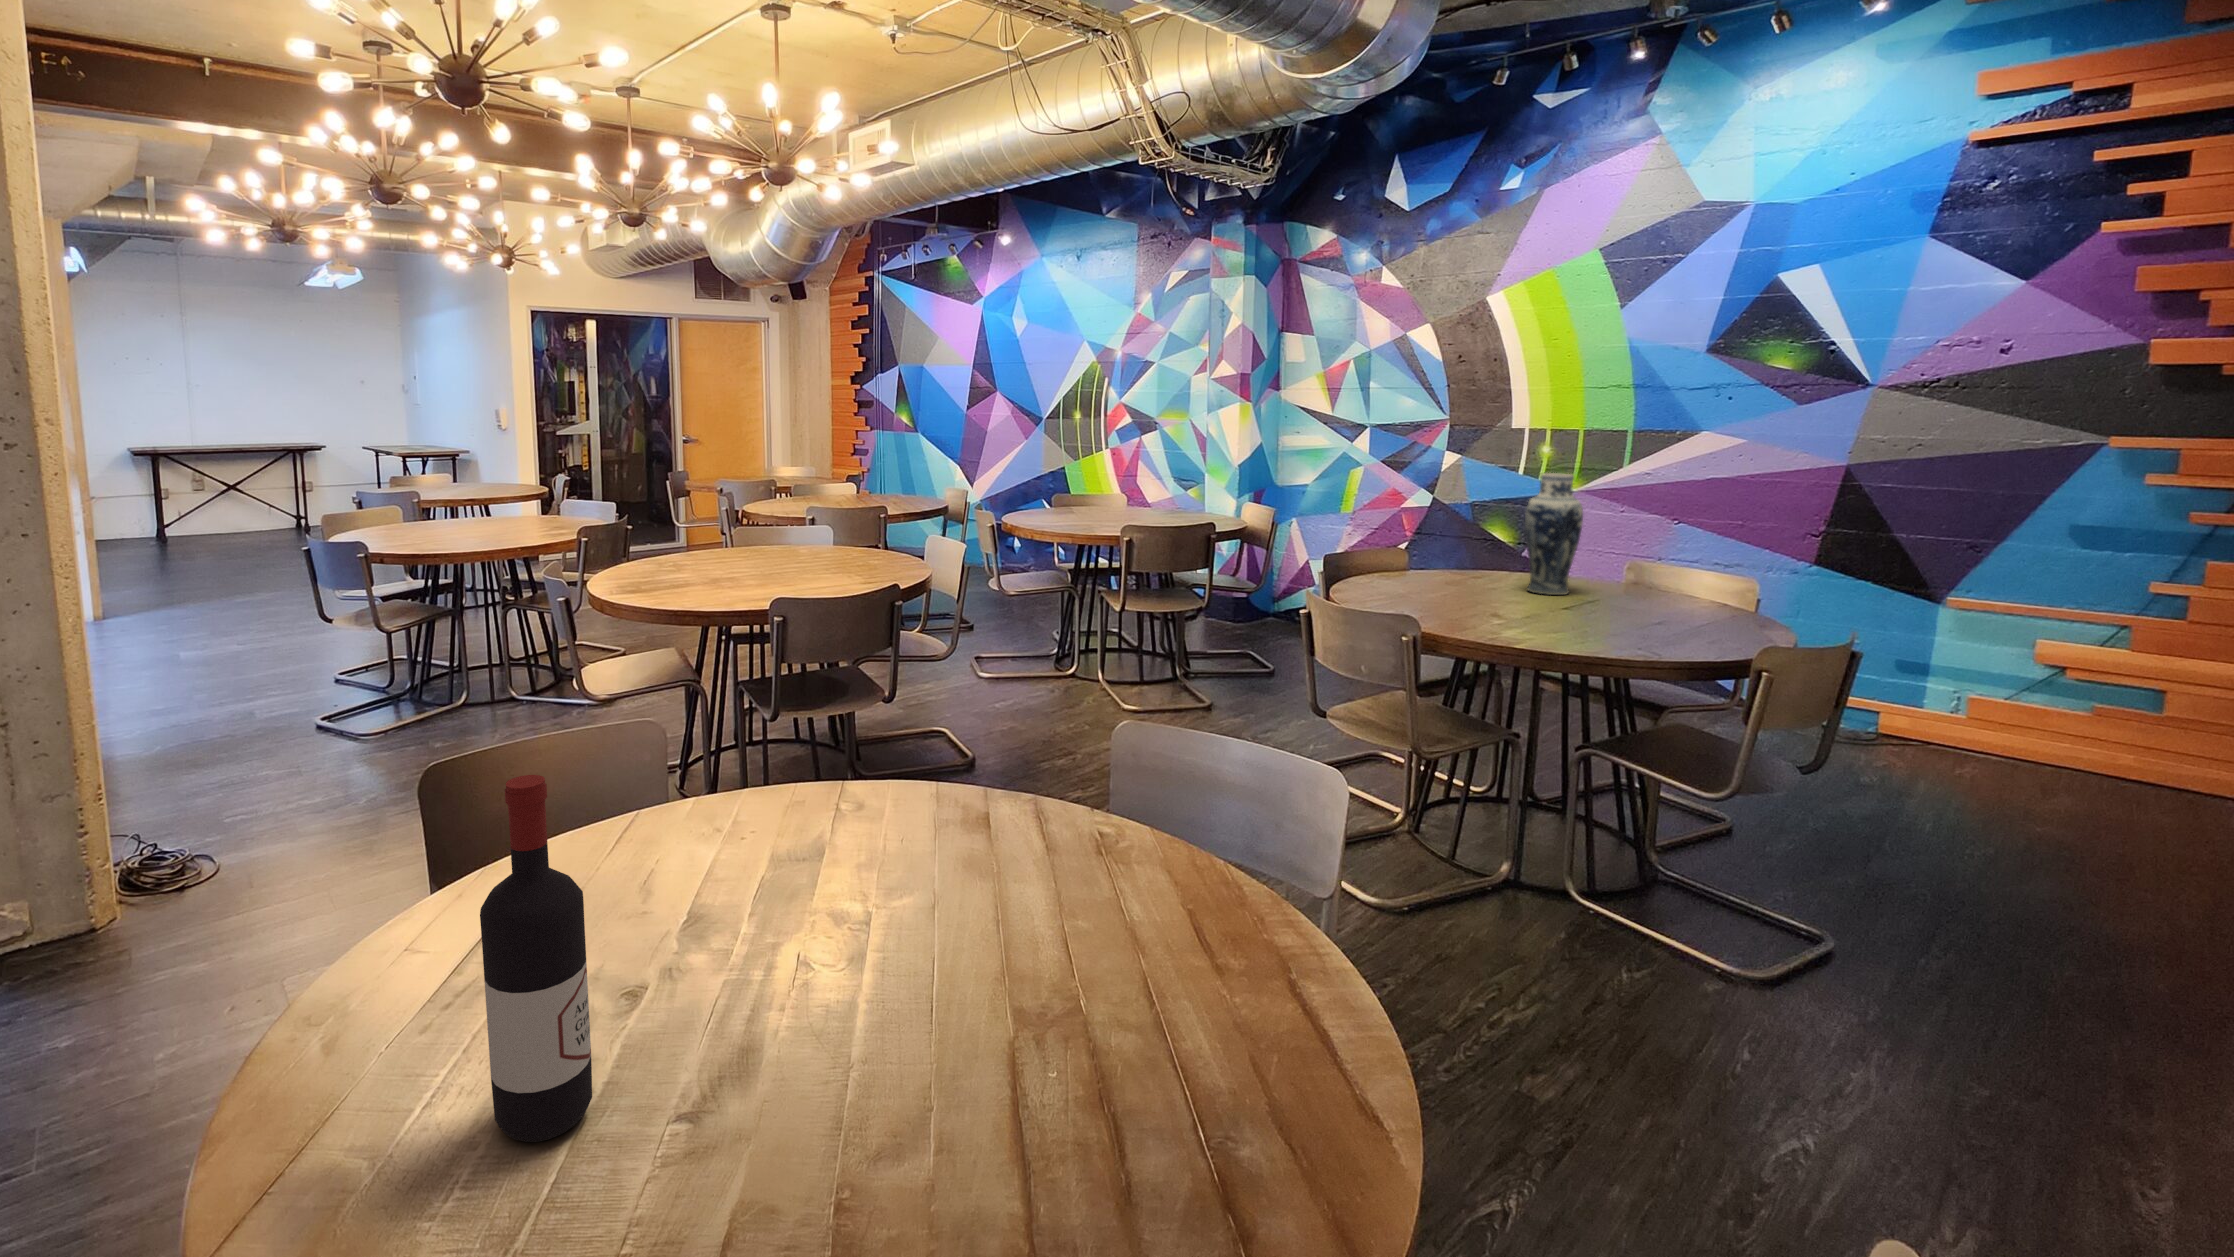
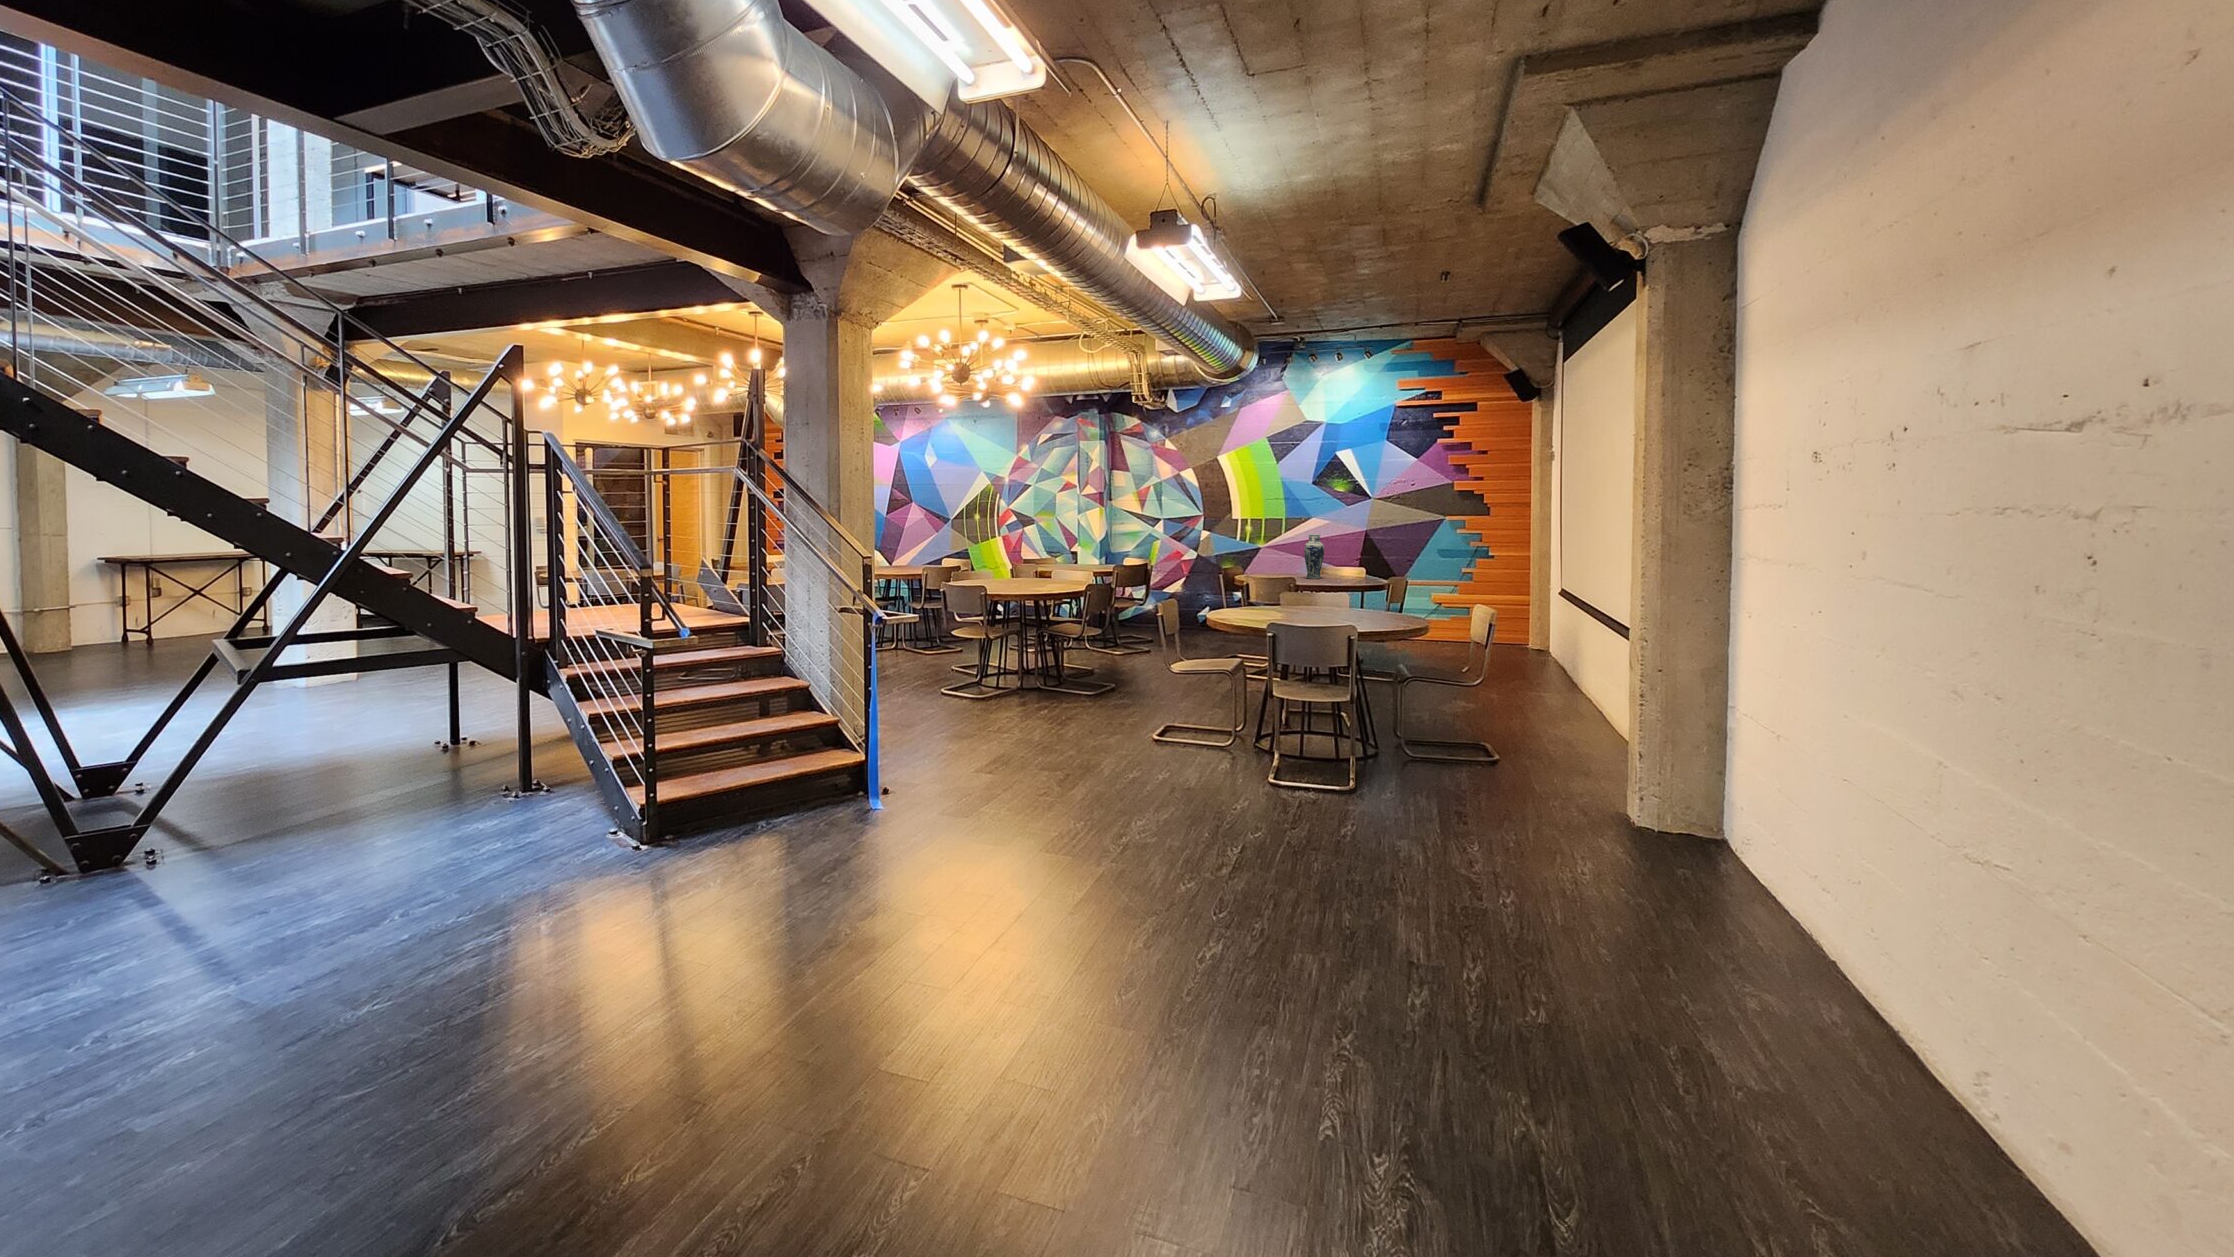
wine bottle: present [480,775,592,1142] -> none [1322,573,1339,633]

